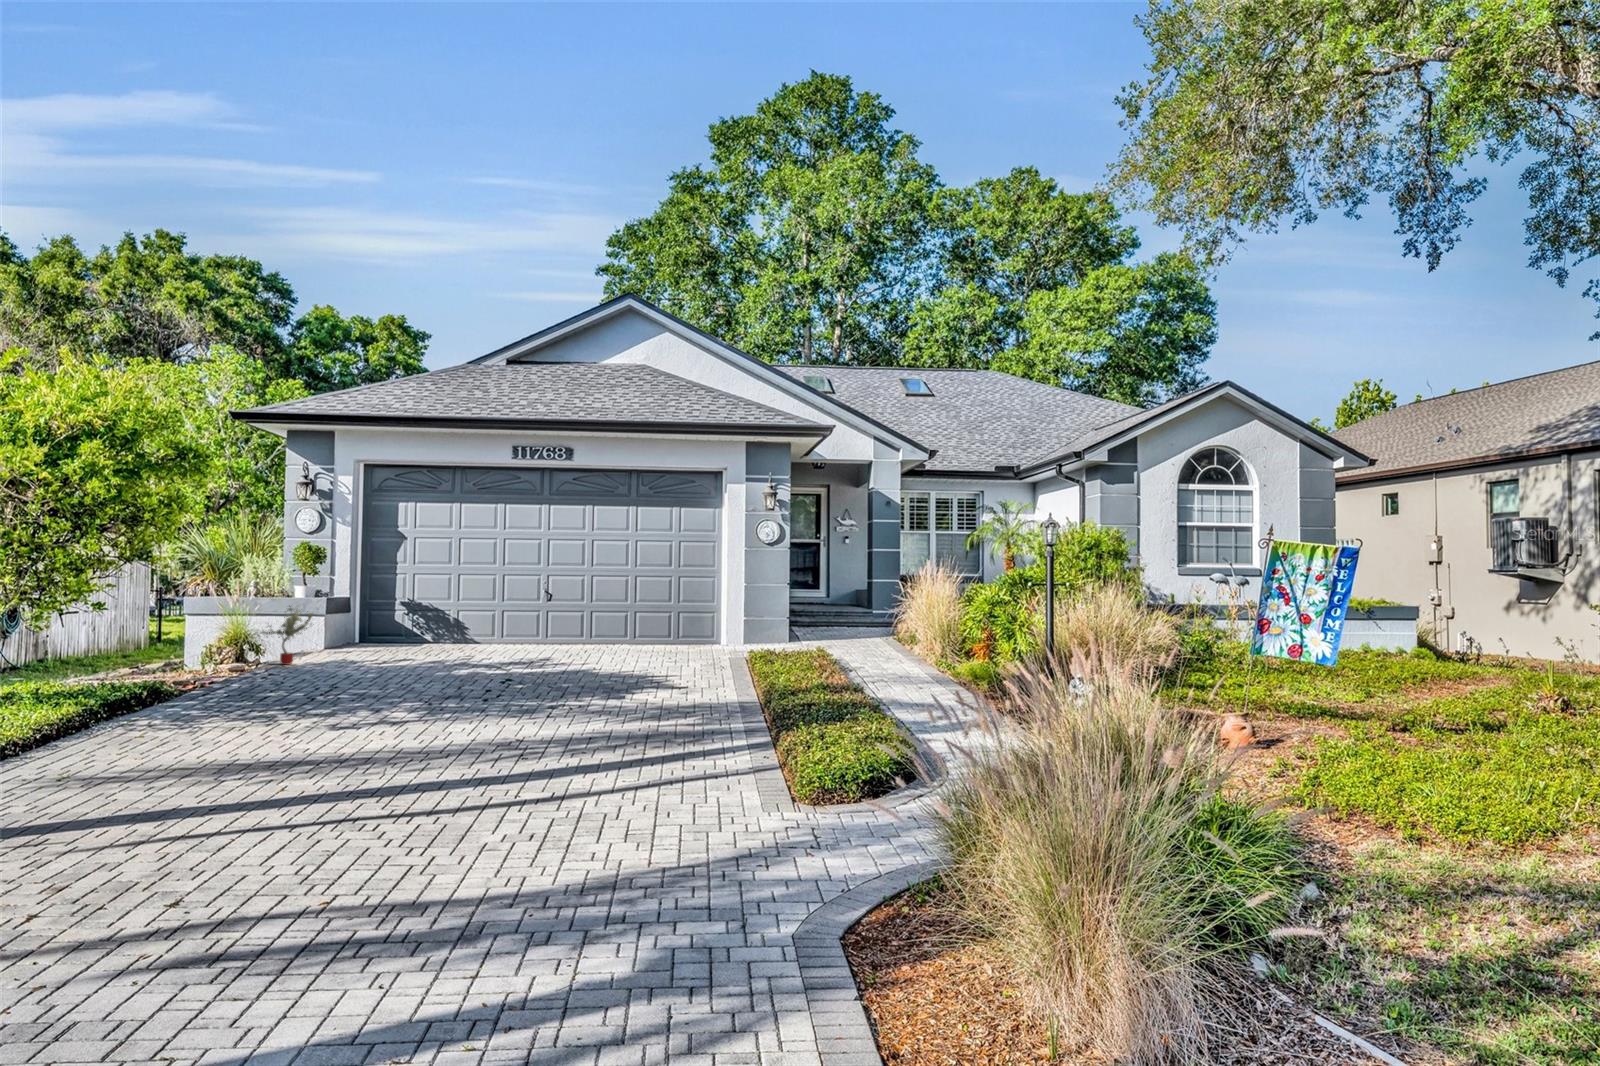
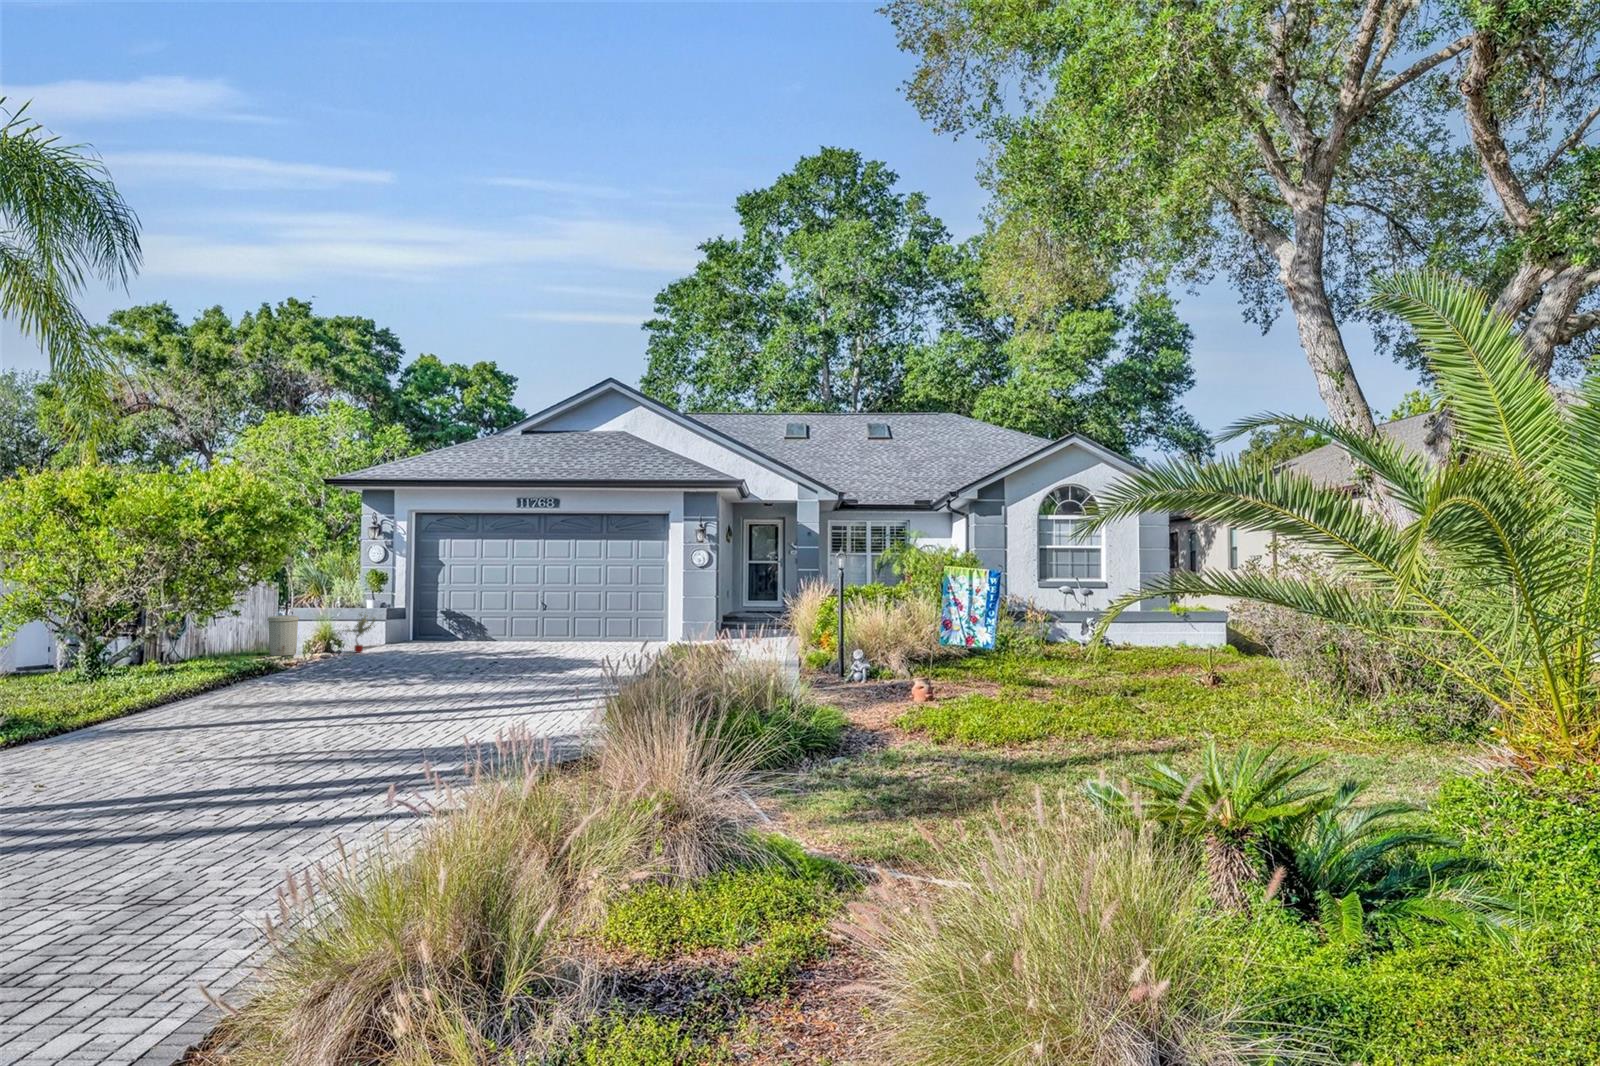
trash can: none [143,610,194,671] -> present [267,615,299,656]

